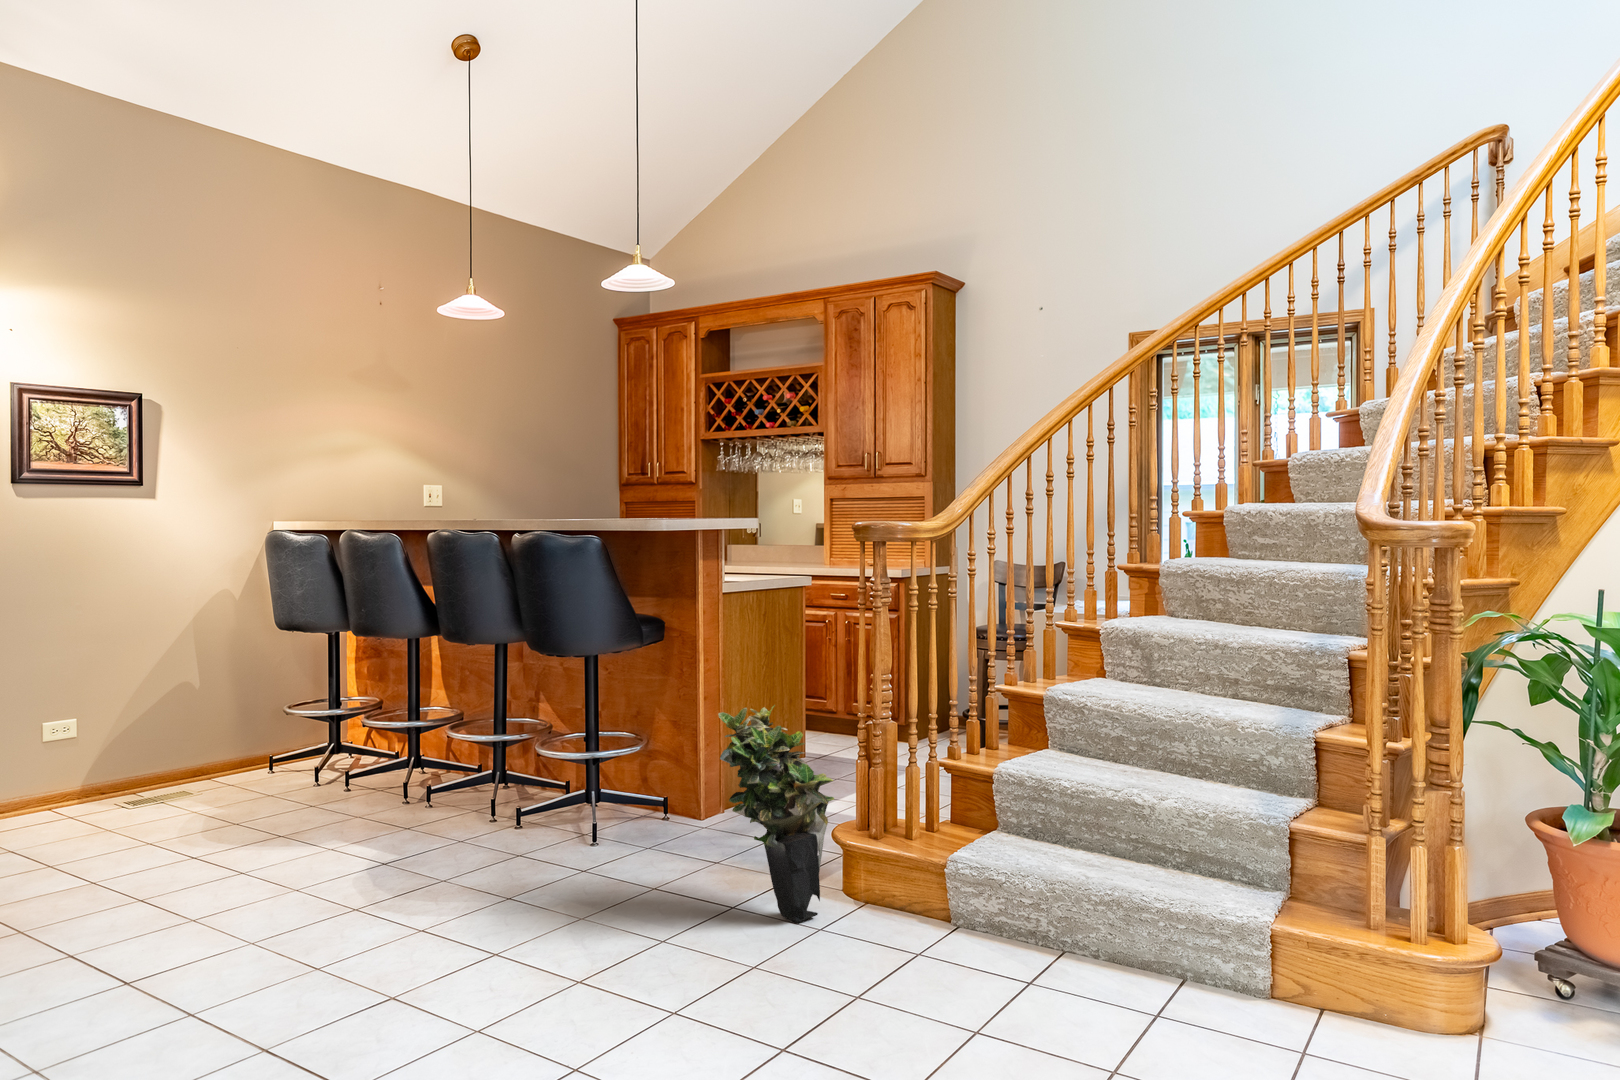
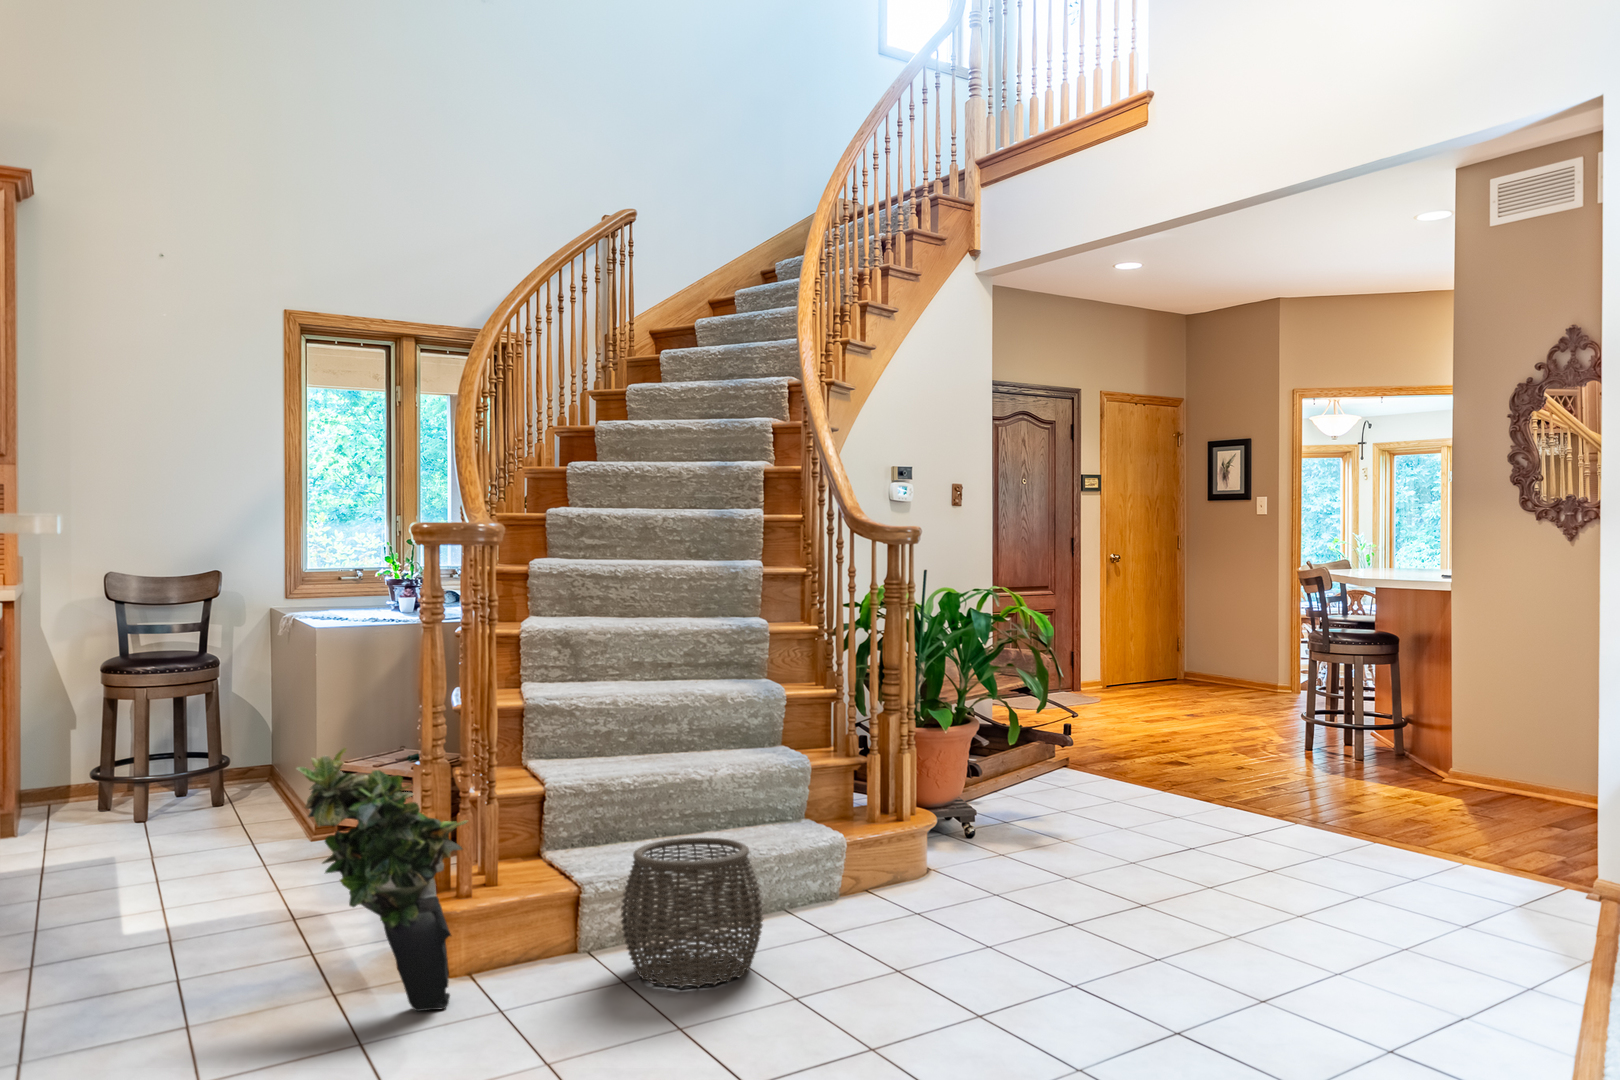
woven basket: none [900,847,1042,1006] -> present [621,838,764,987]

